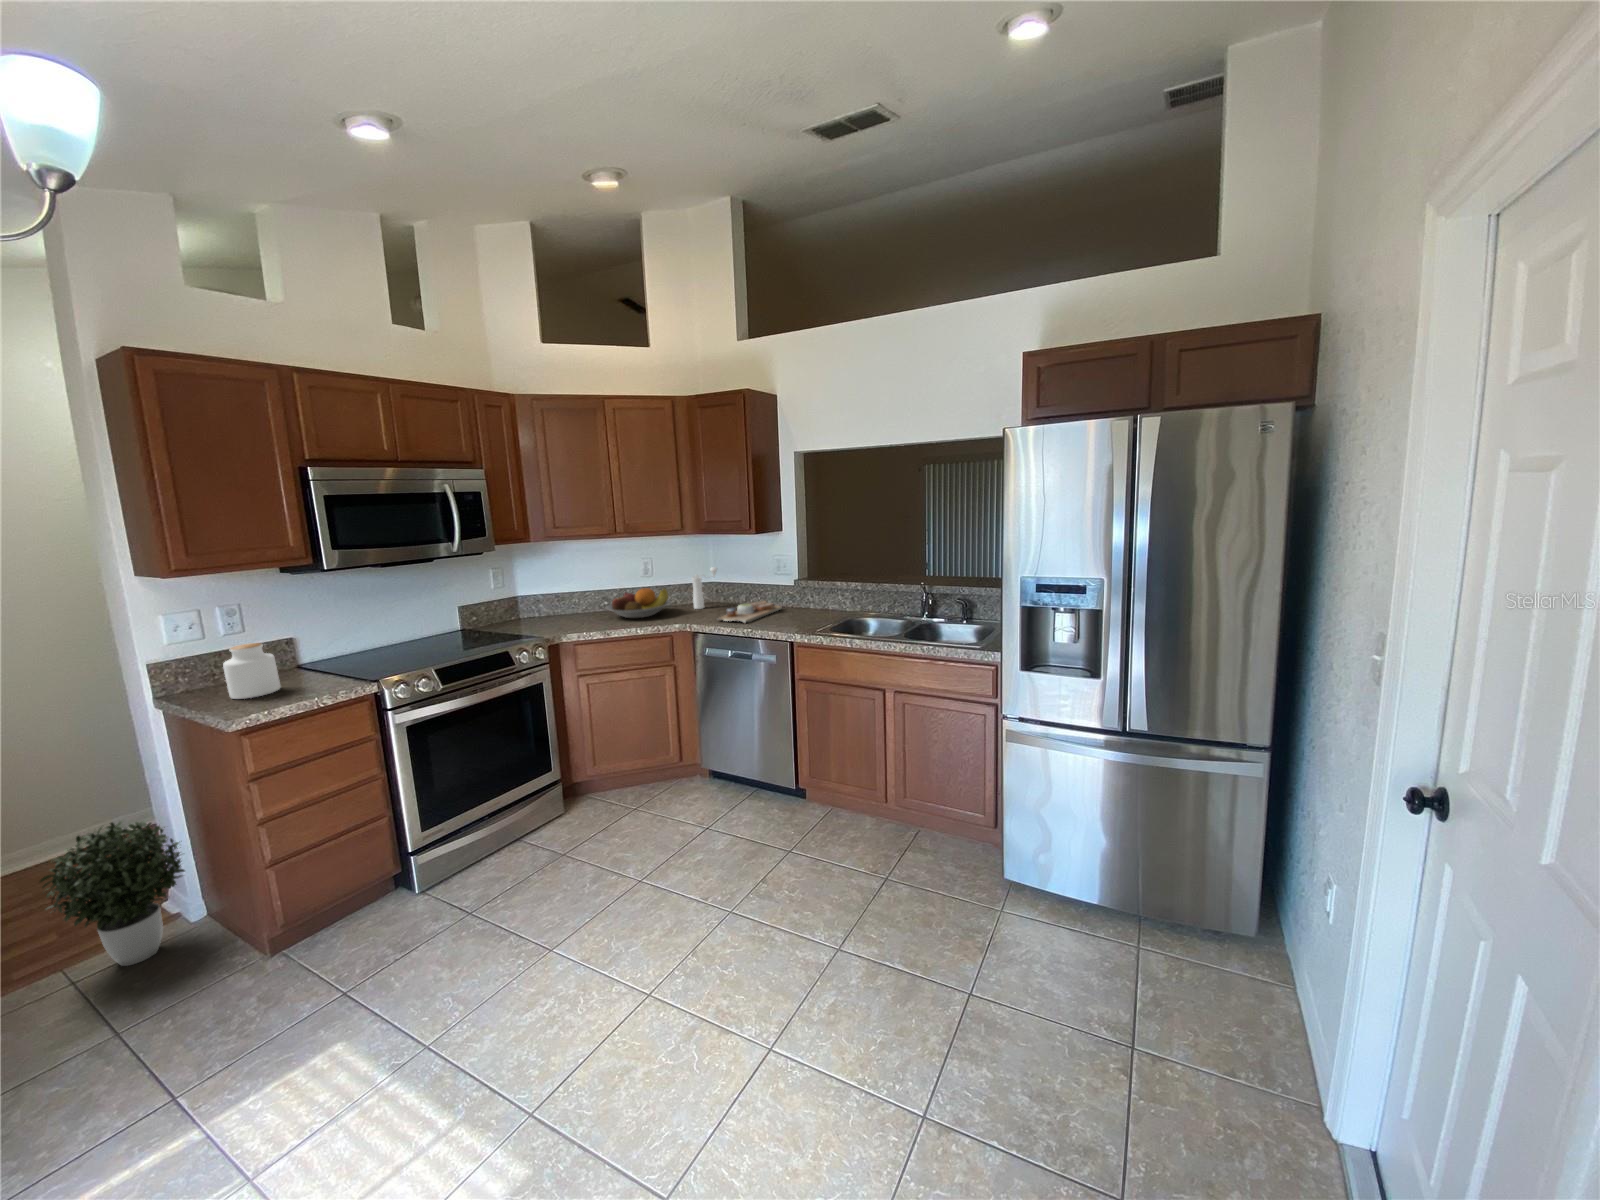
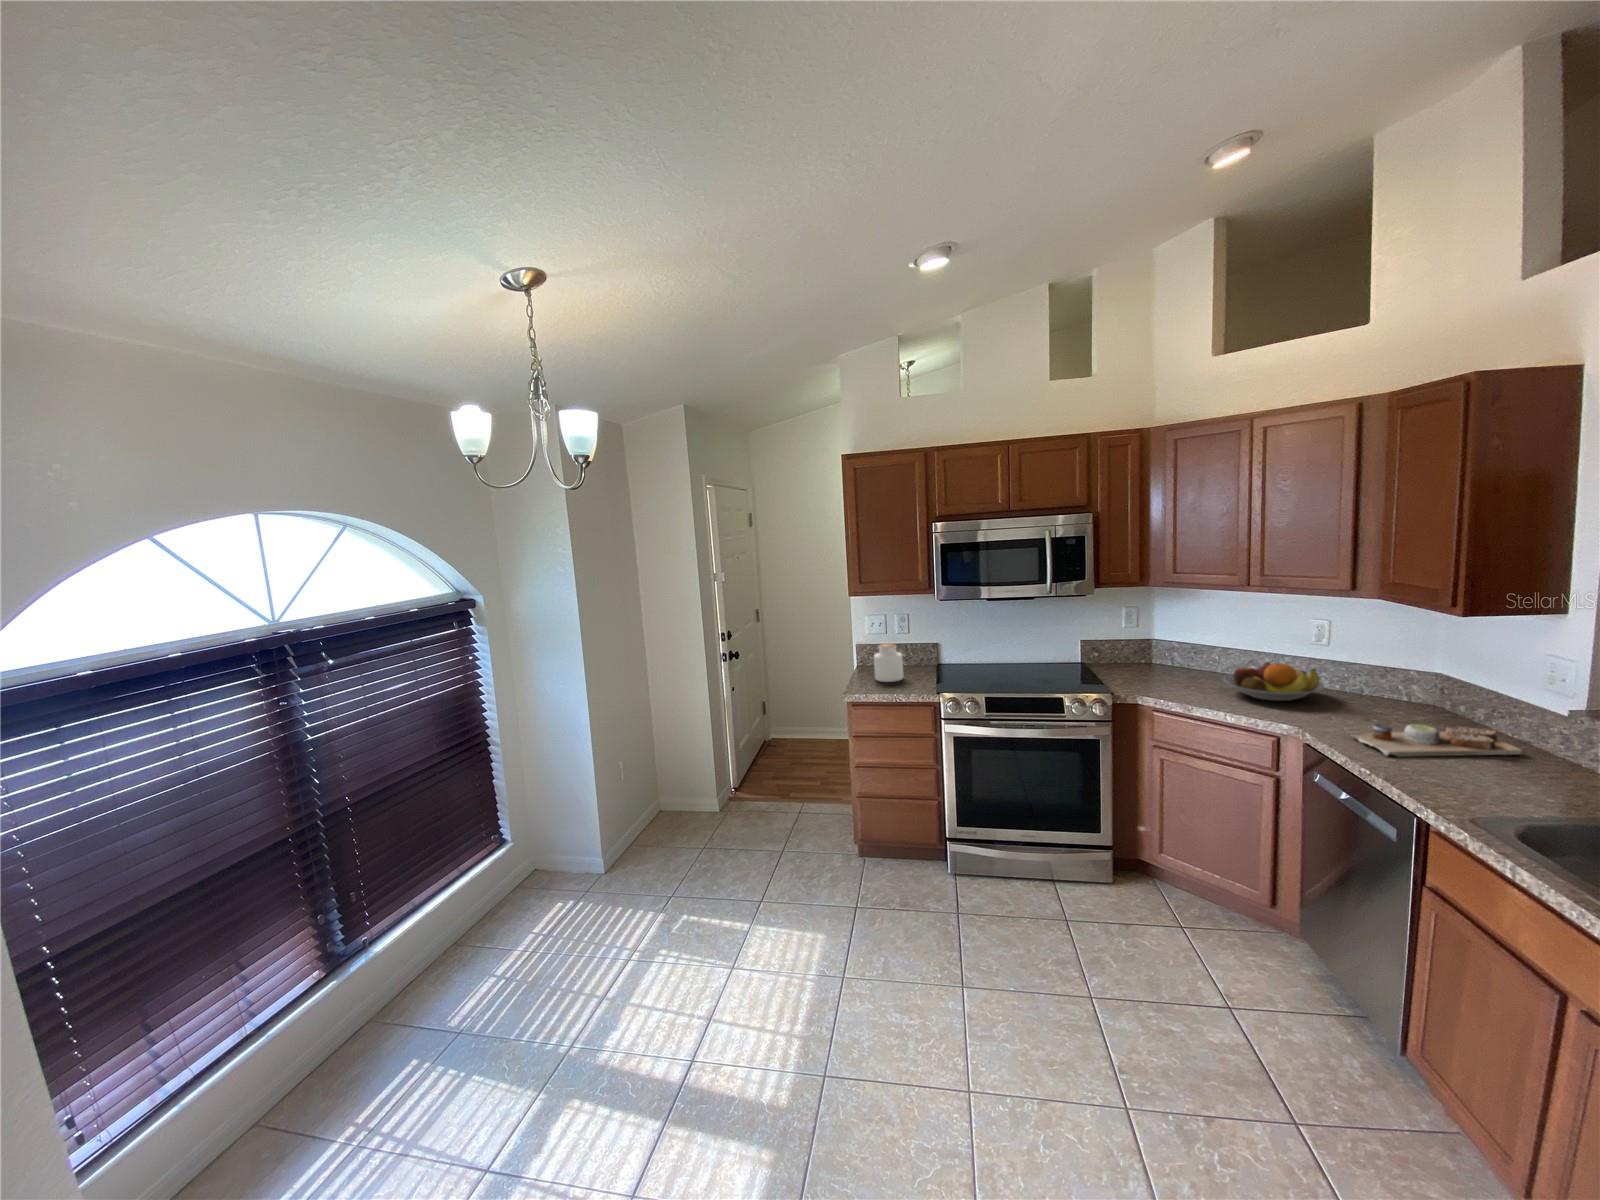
pepper mill: present [692,567,717,609] -> none [1368,654,1428,711]
potted plant: present [40,820,185,966] -> none [794,733,855,821]

